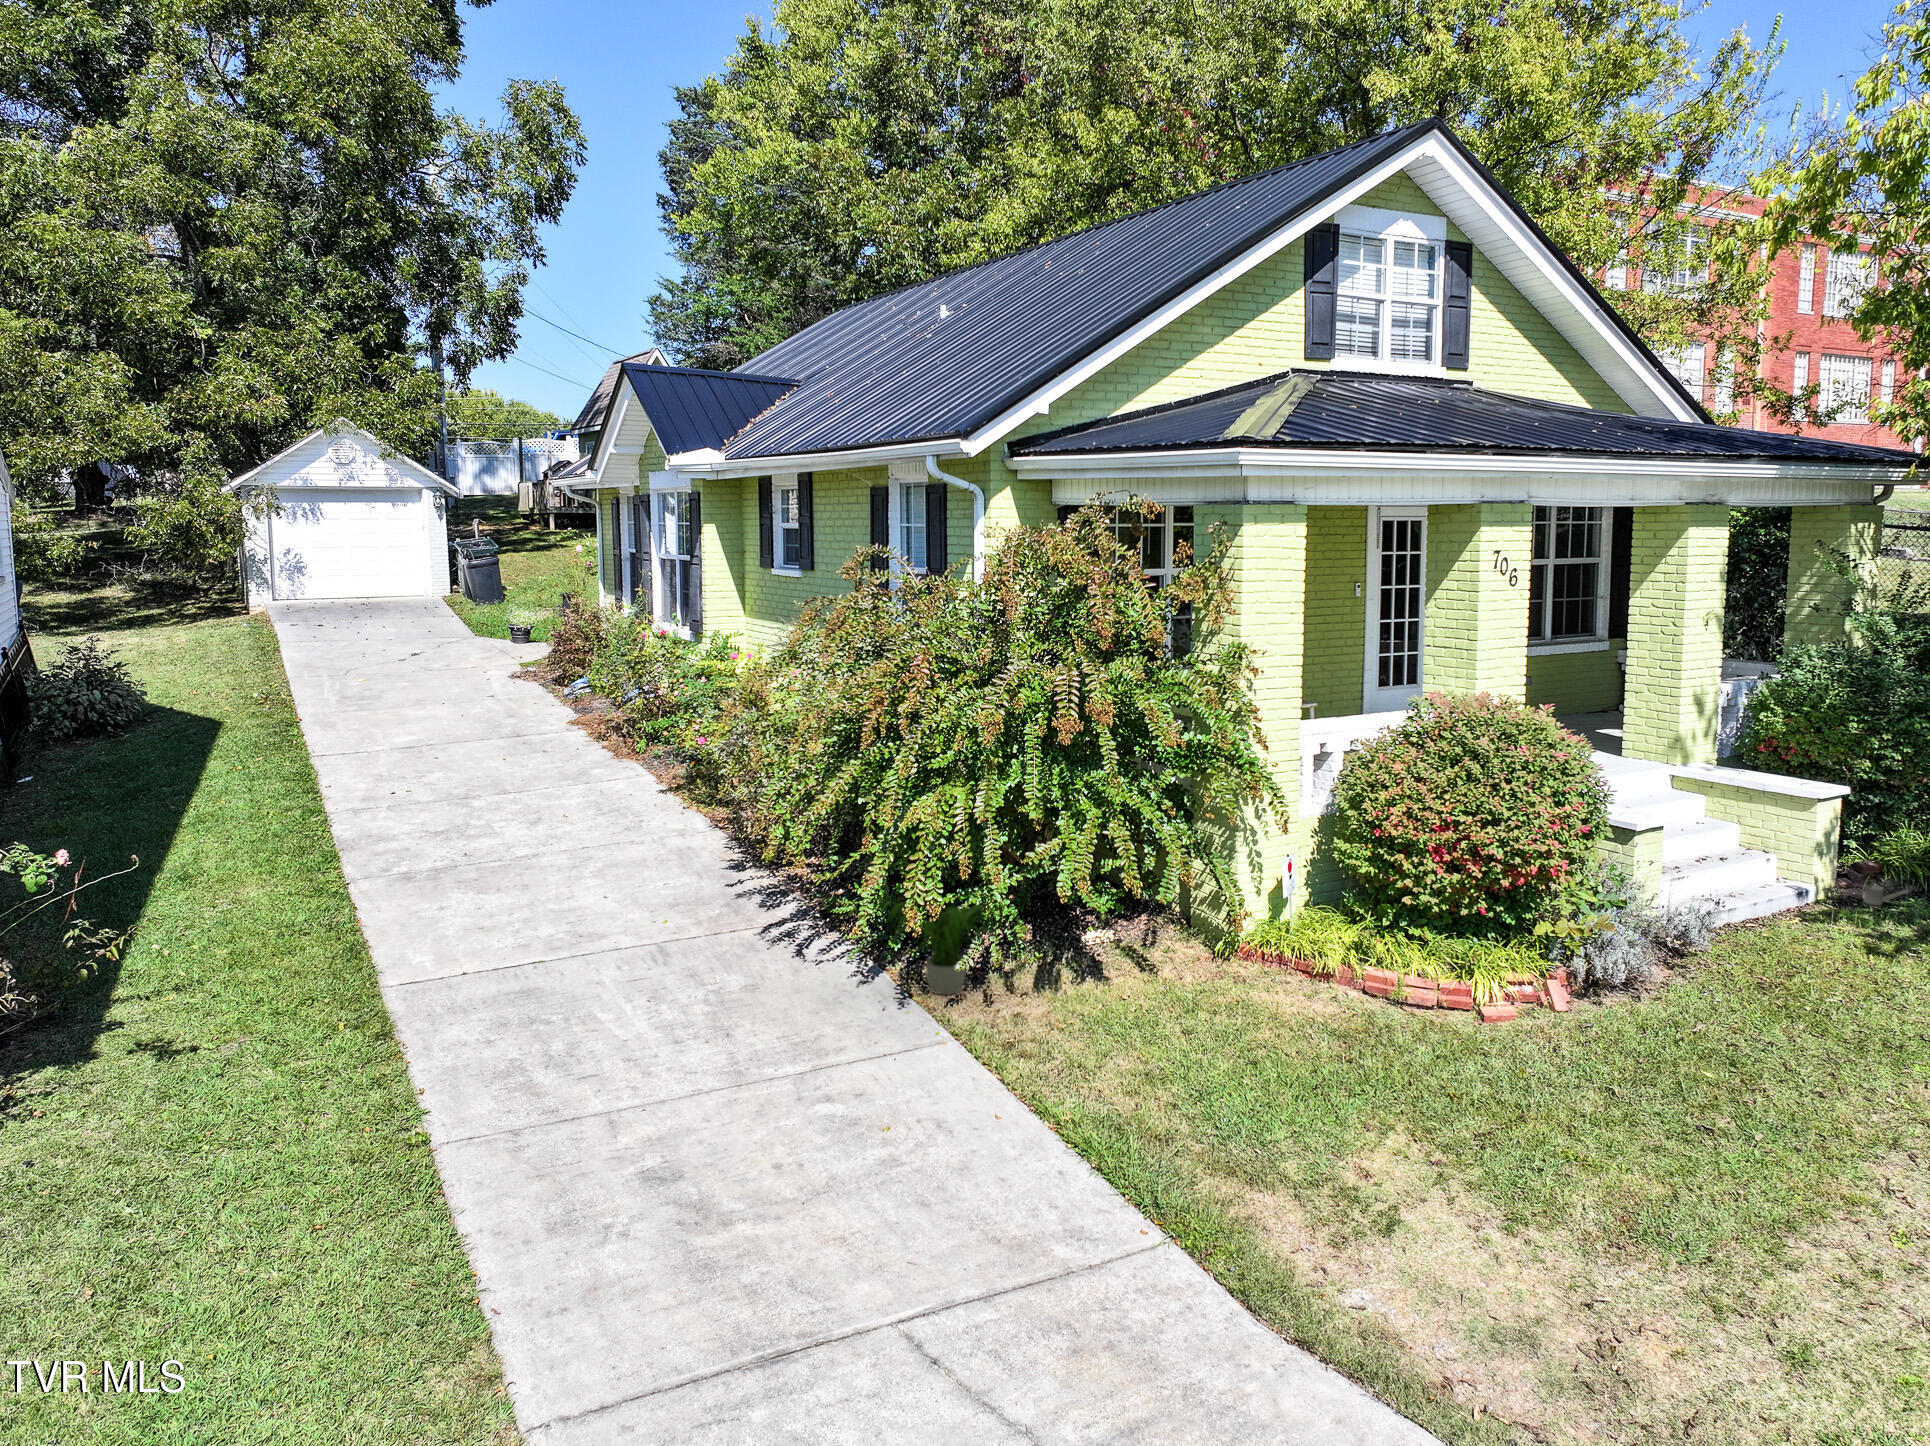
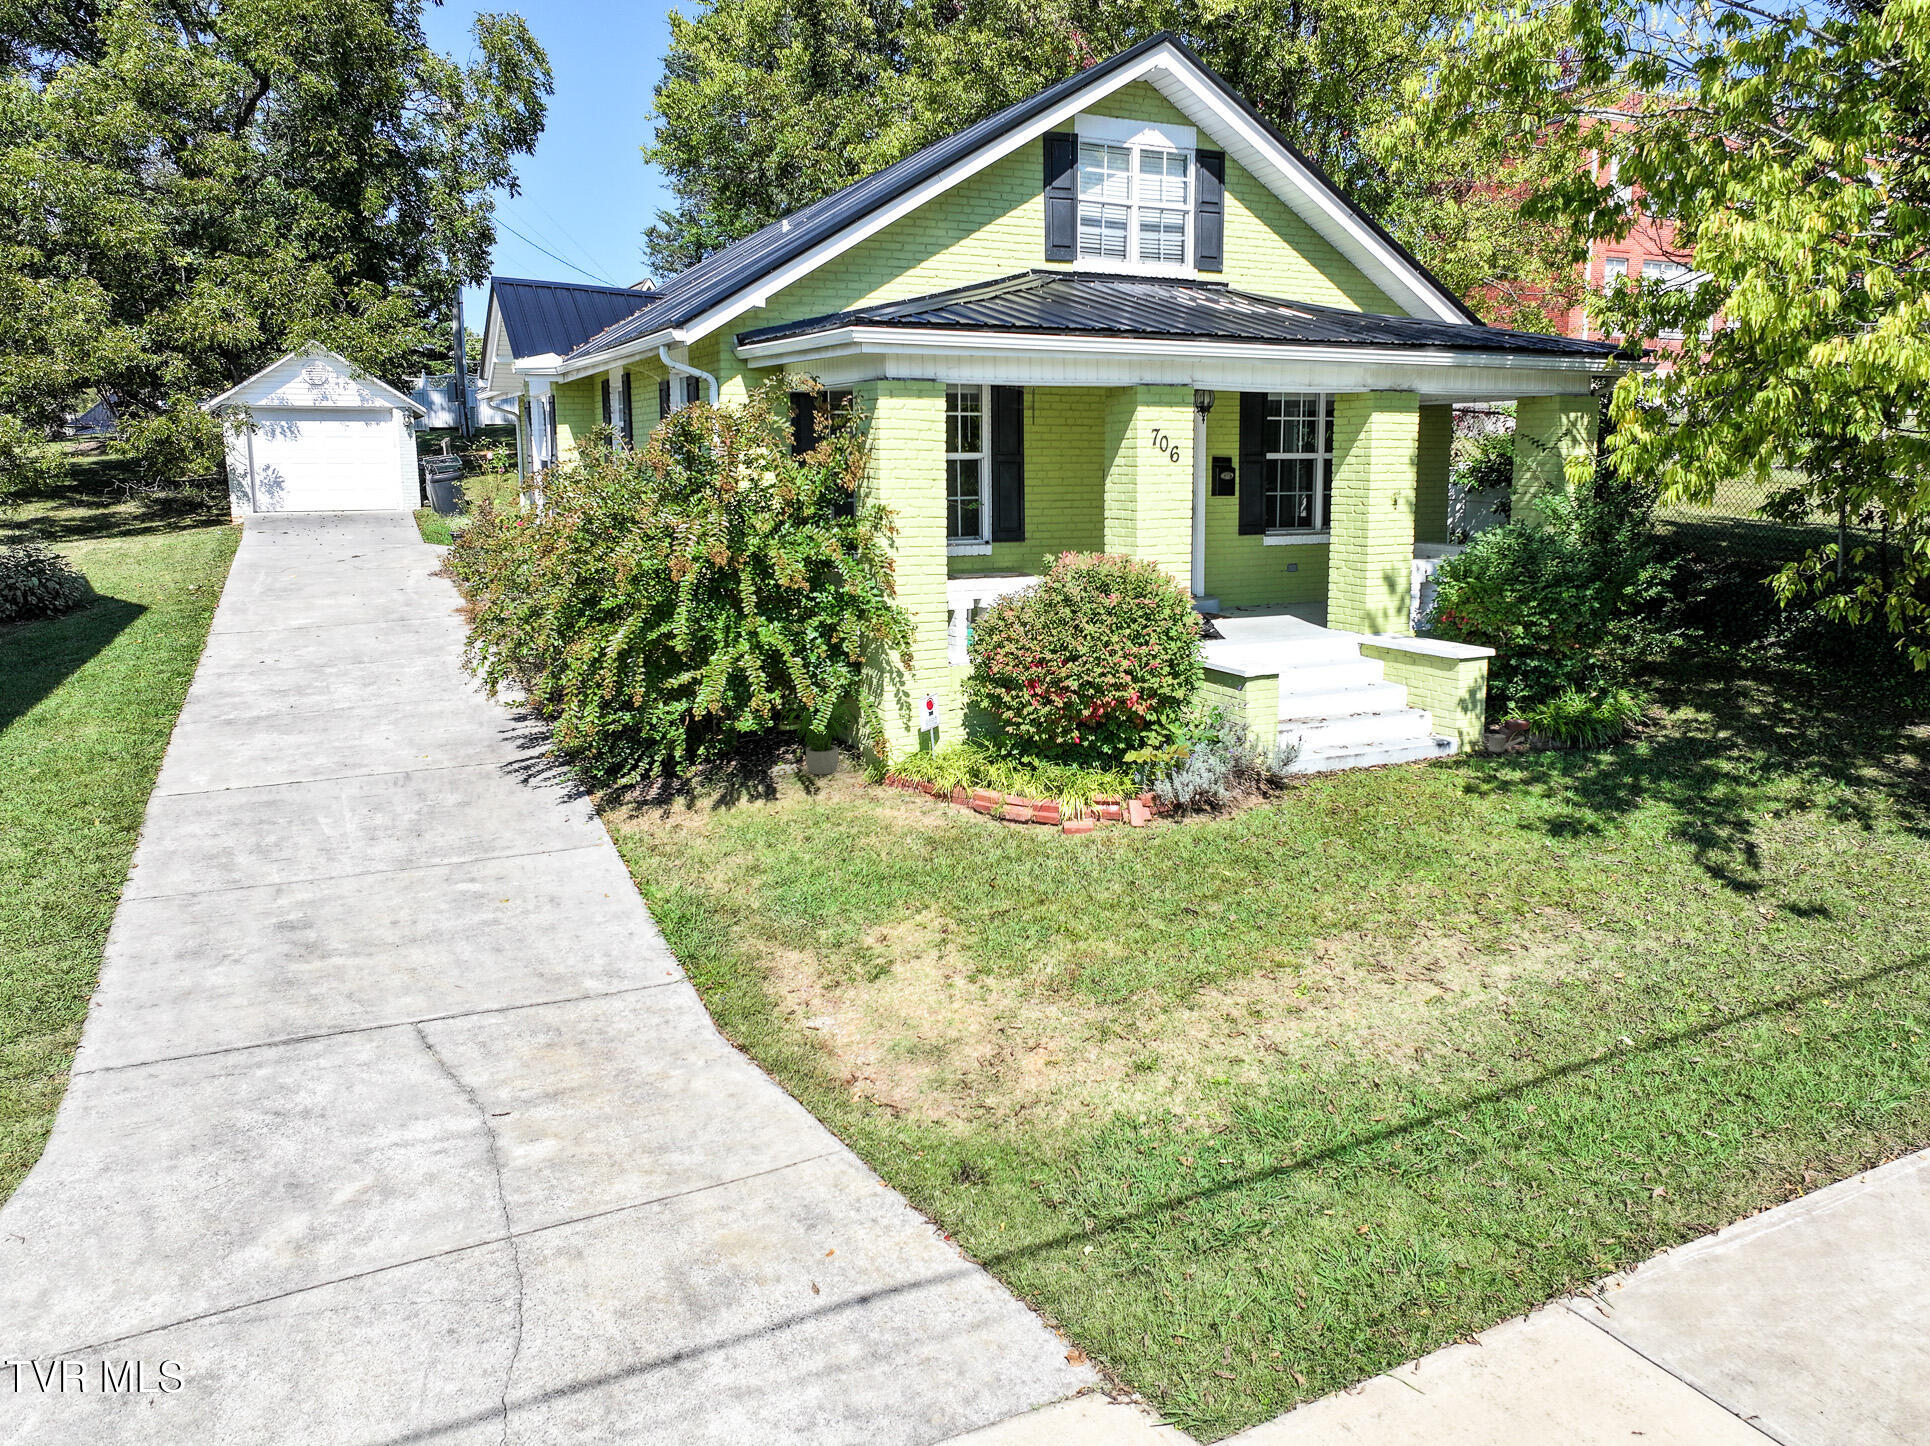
potted plant: present [888,902,985,995] -> present [778,697,860,774]

